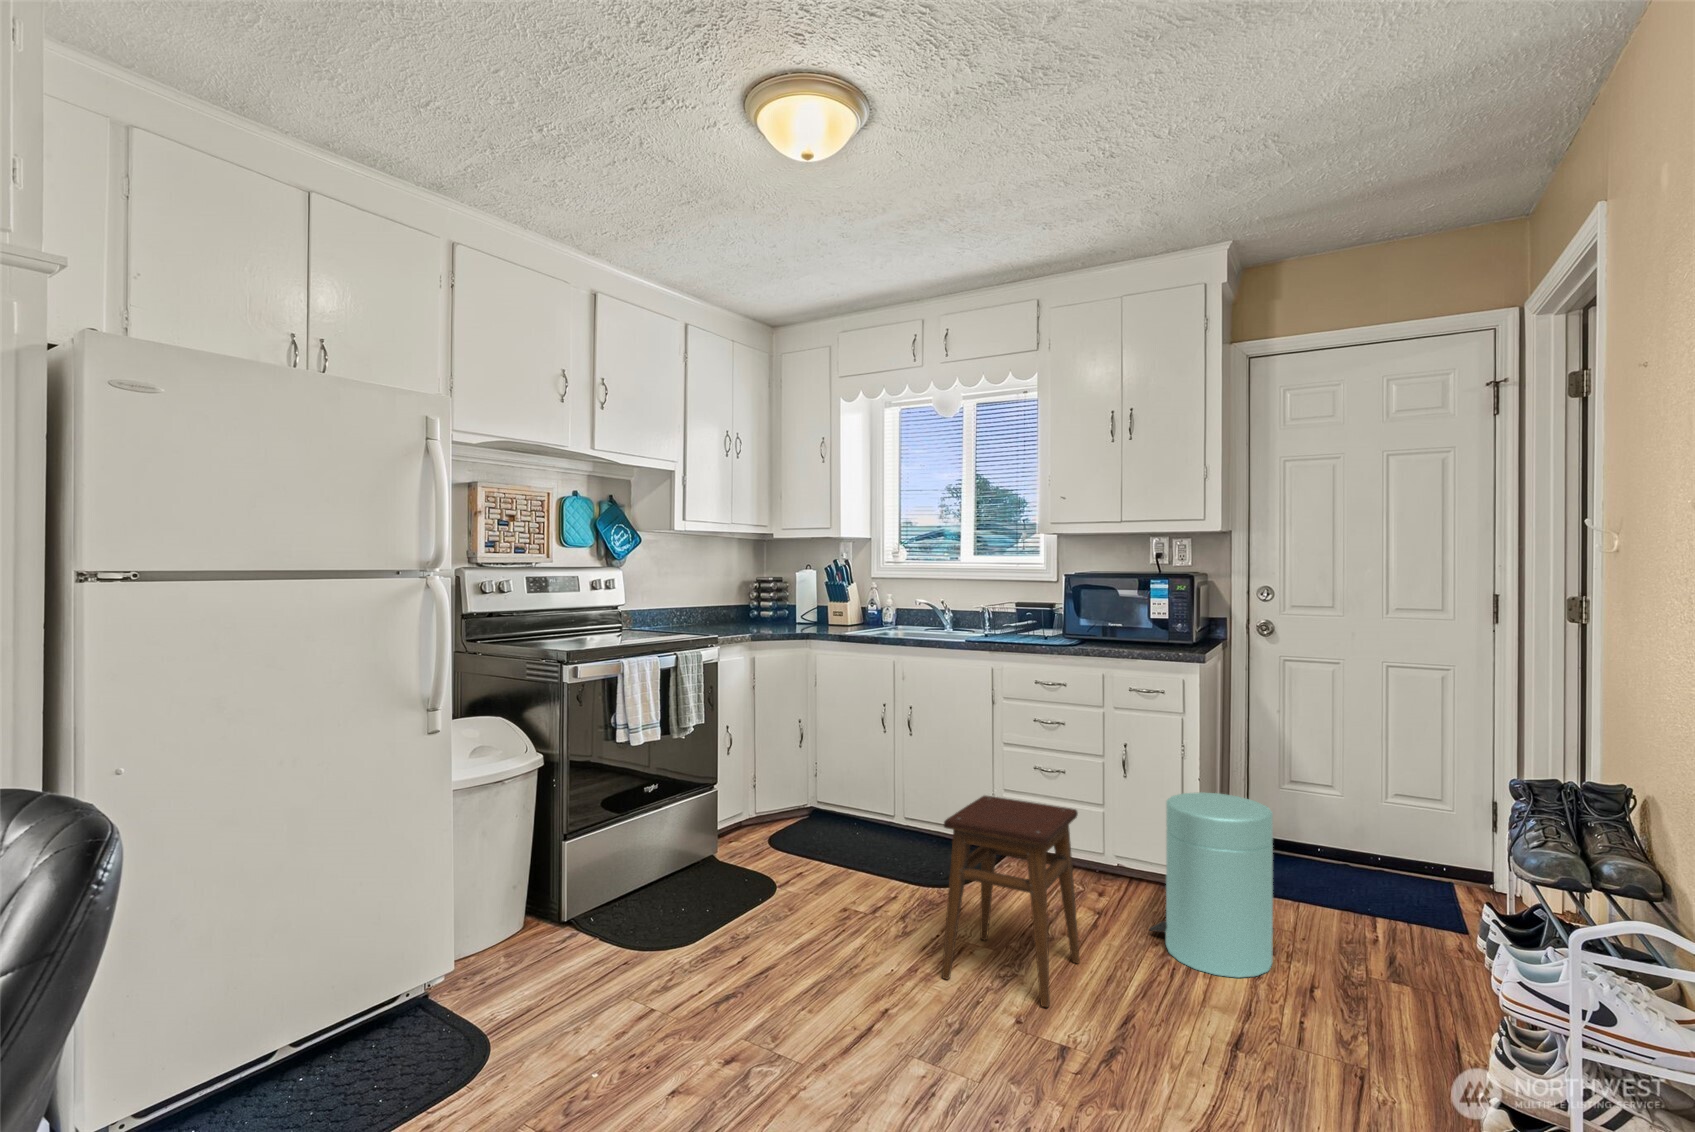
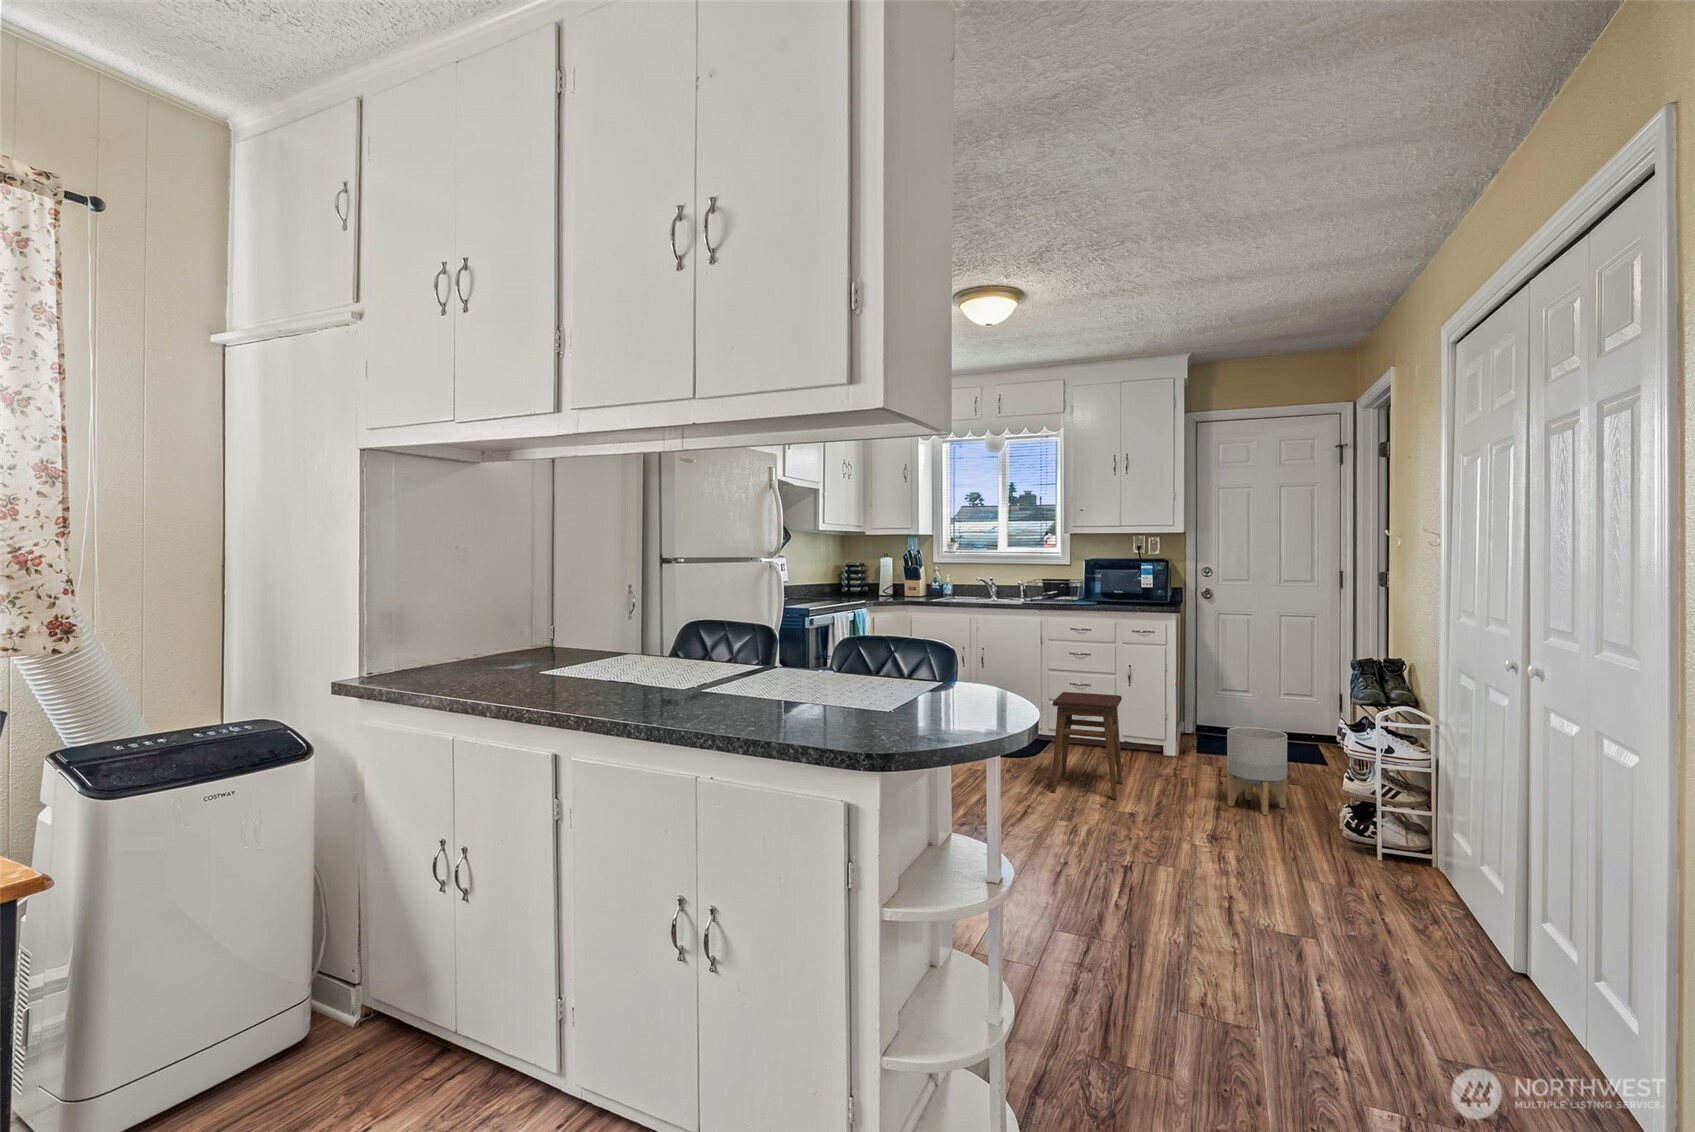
trash can: present [1149,792,1273,978] -> none [1155,688,1227,785]
planter: none [1256,887,1374,1080] -> present [1227,727,1287,815]

